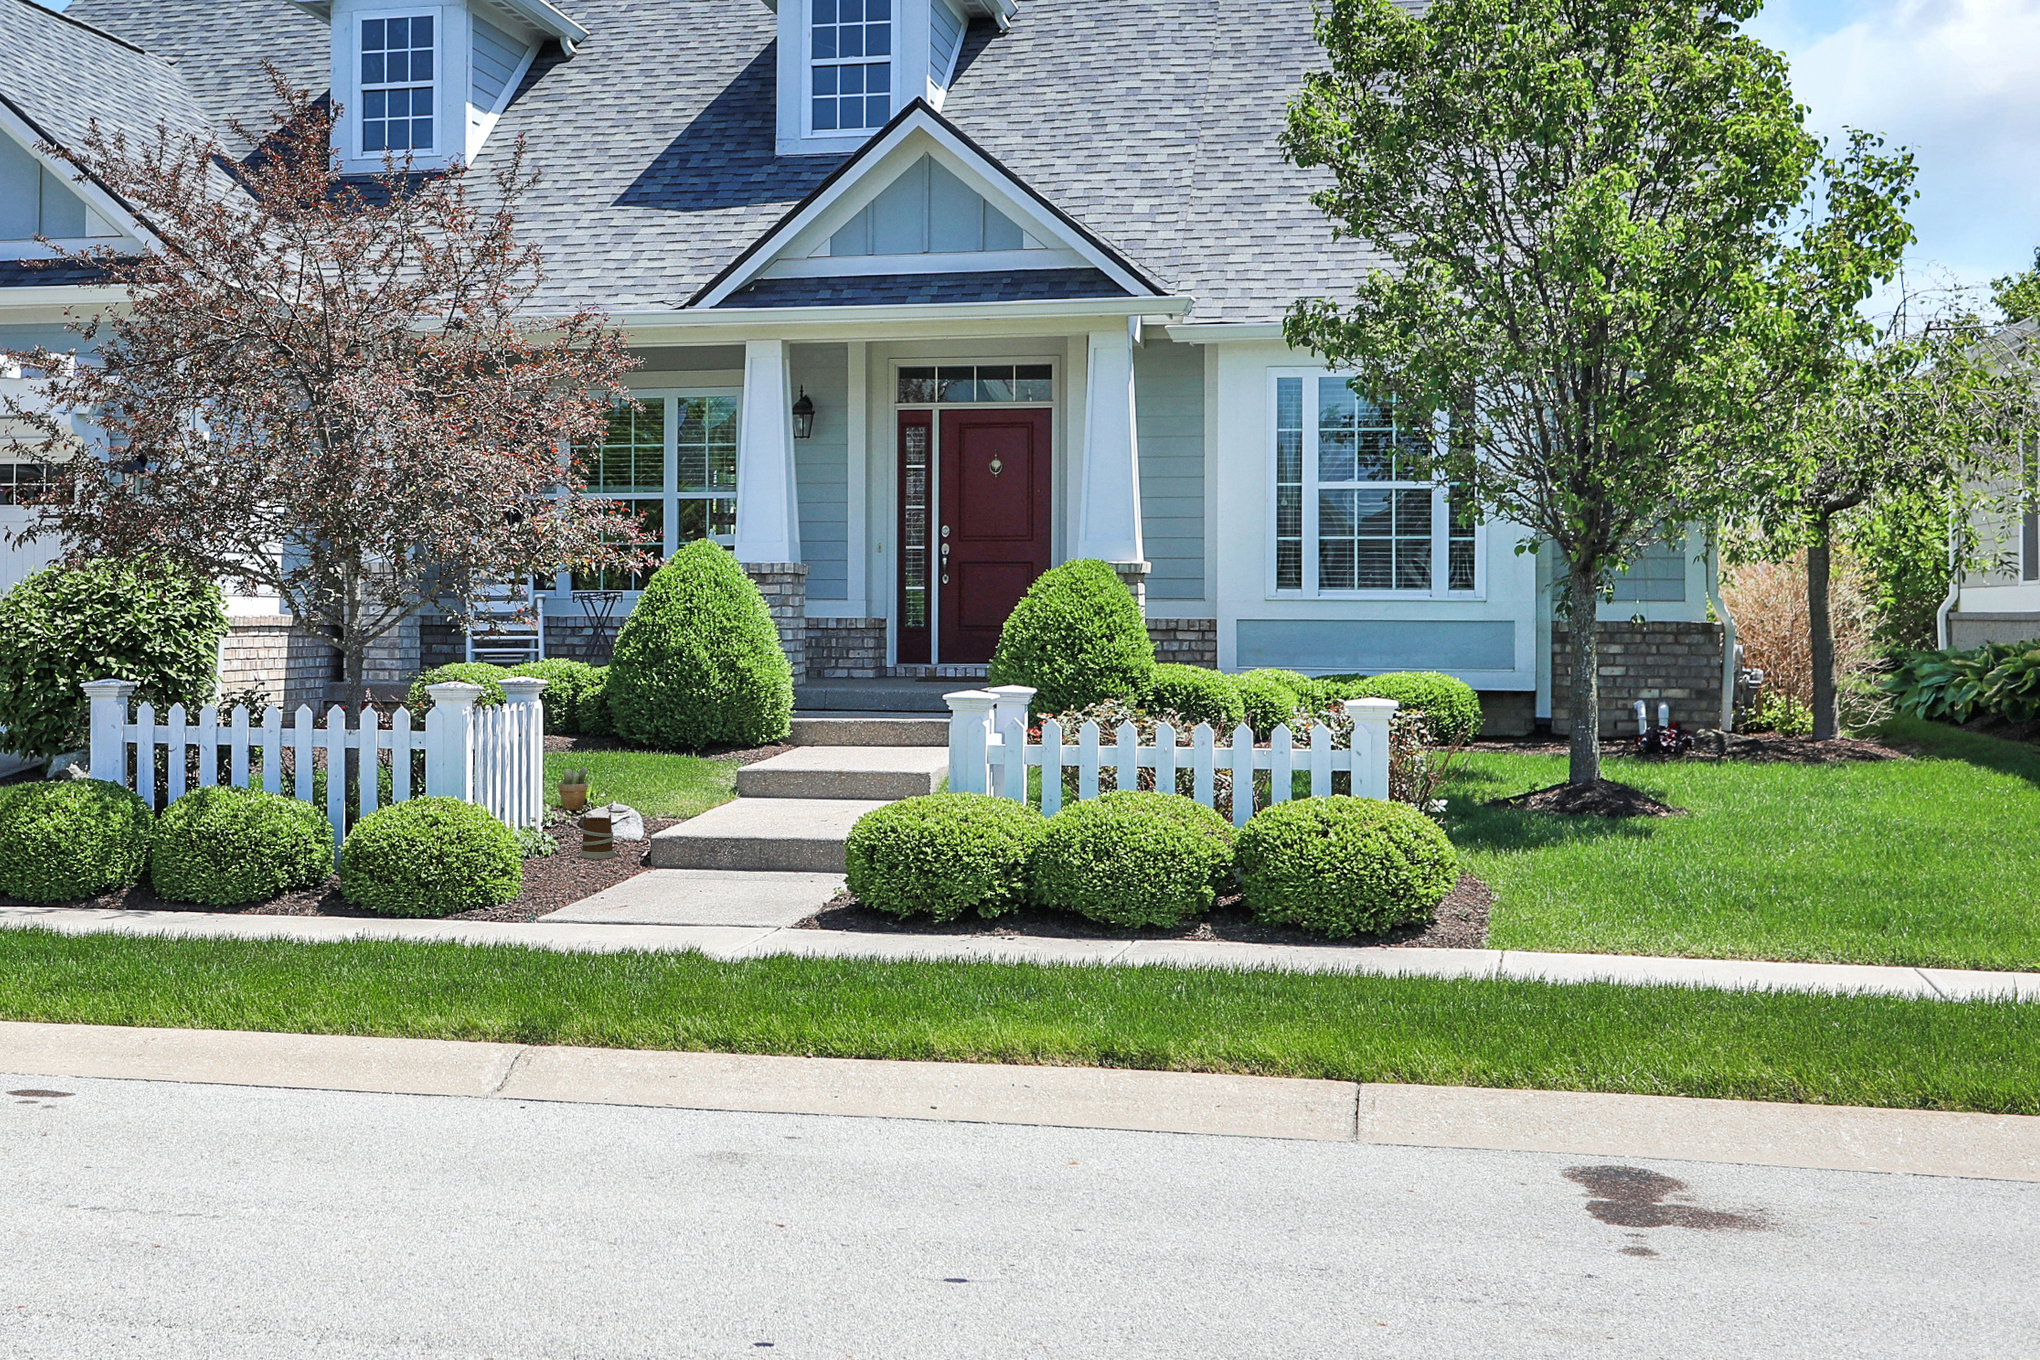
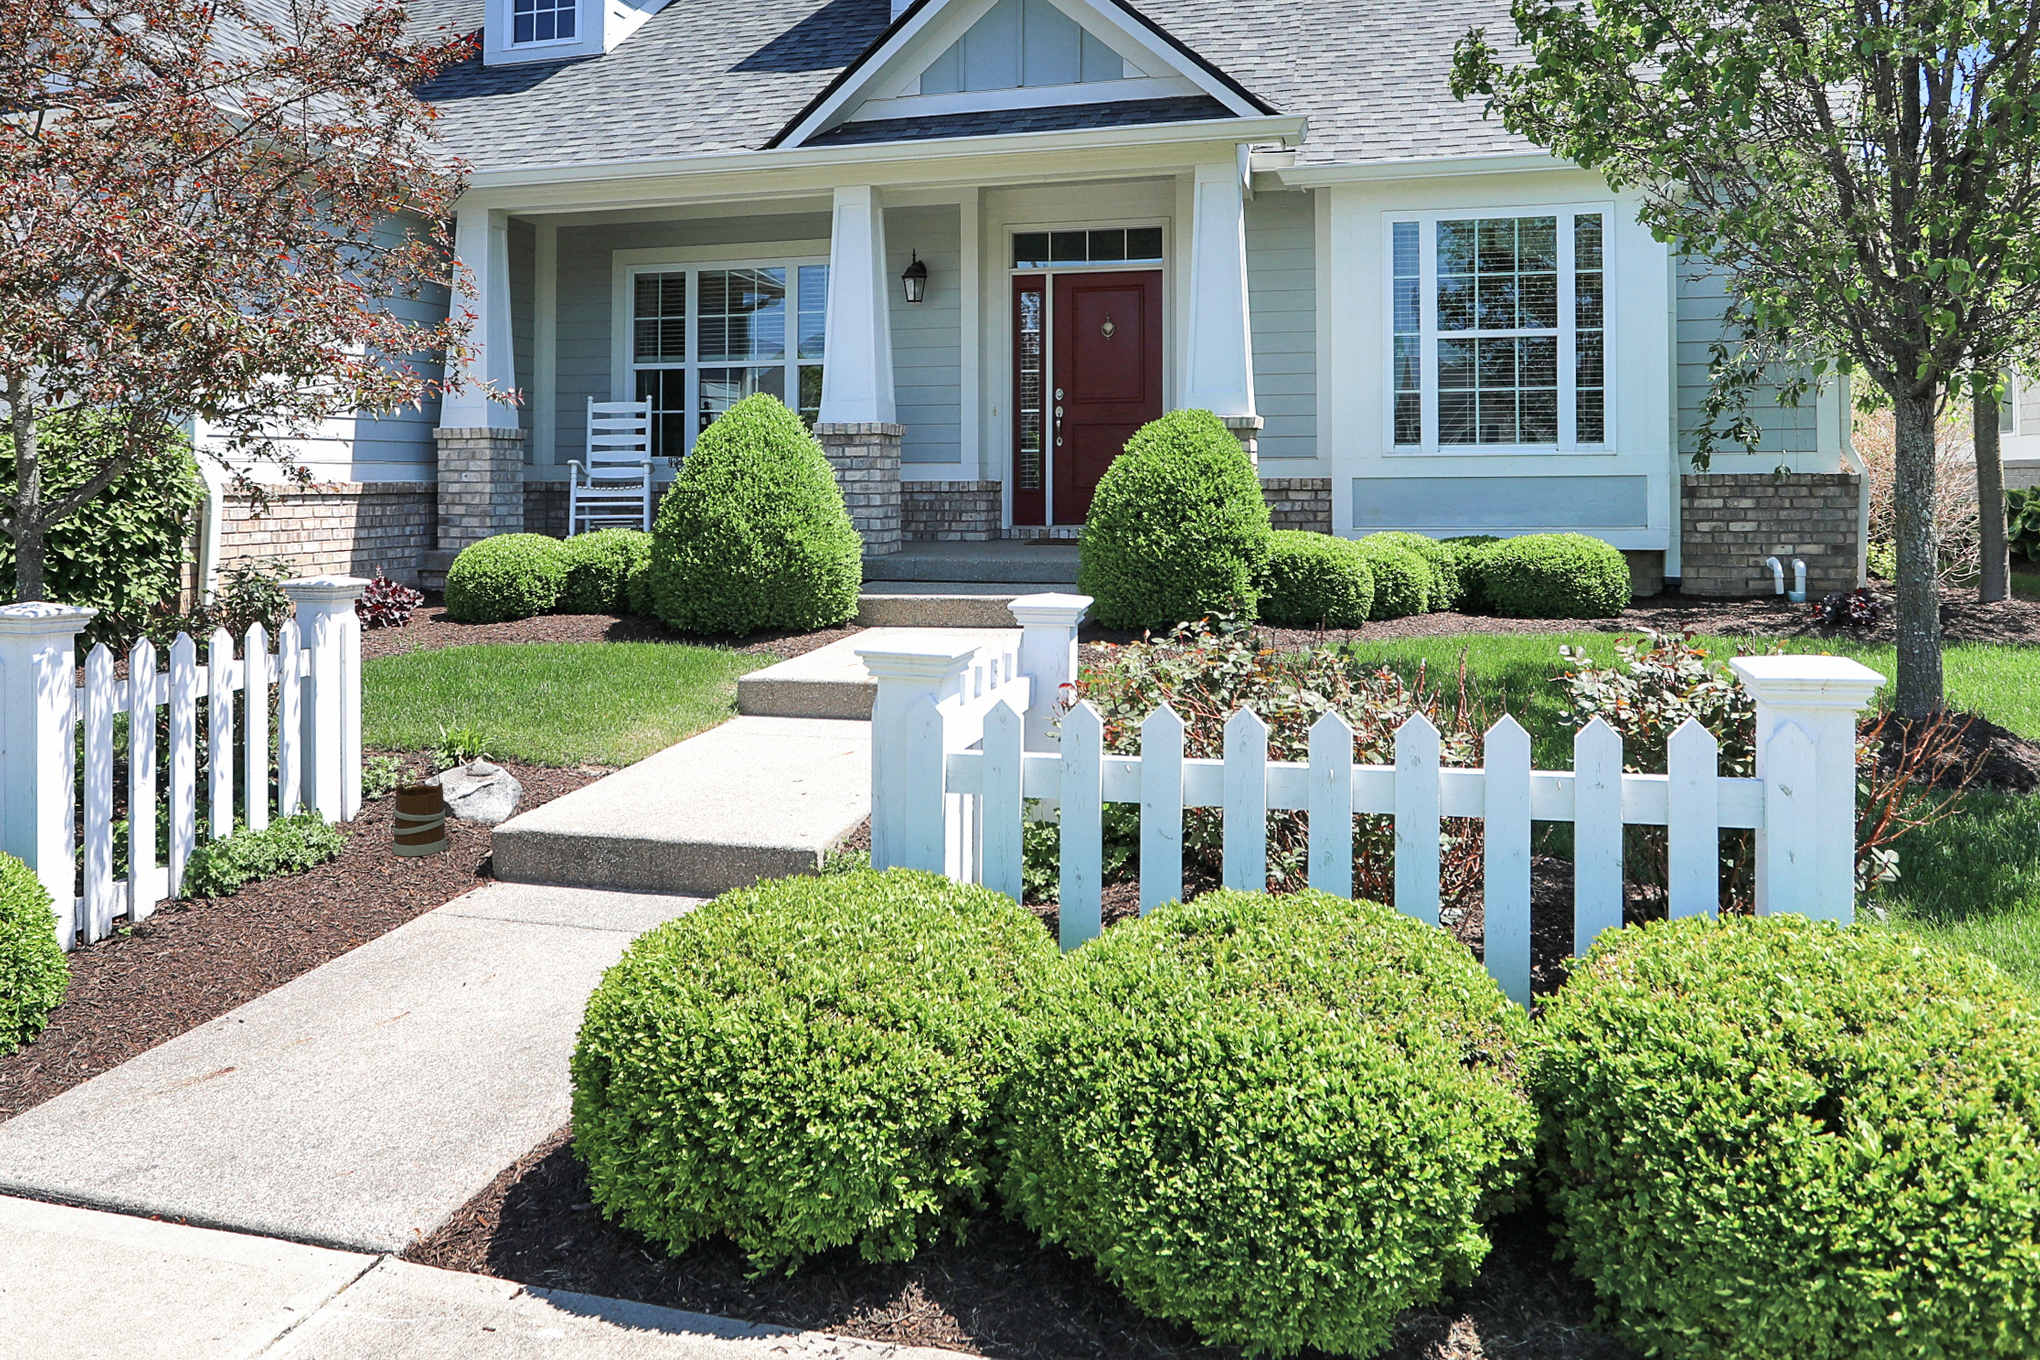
potted plant: present [558,767,588,810] -> none [424,695,469,758]

